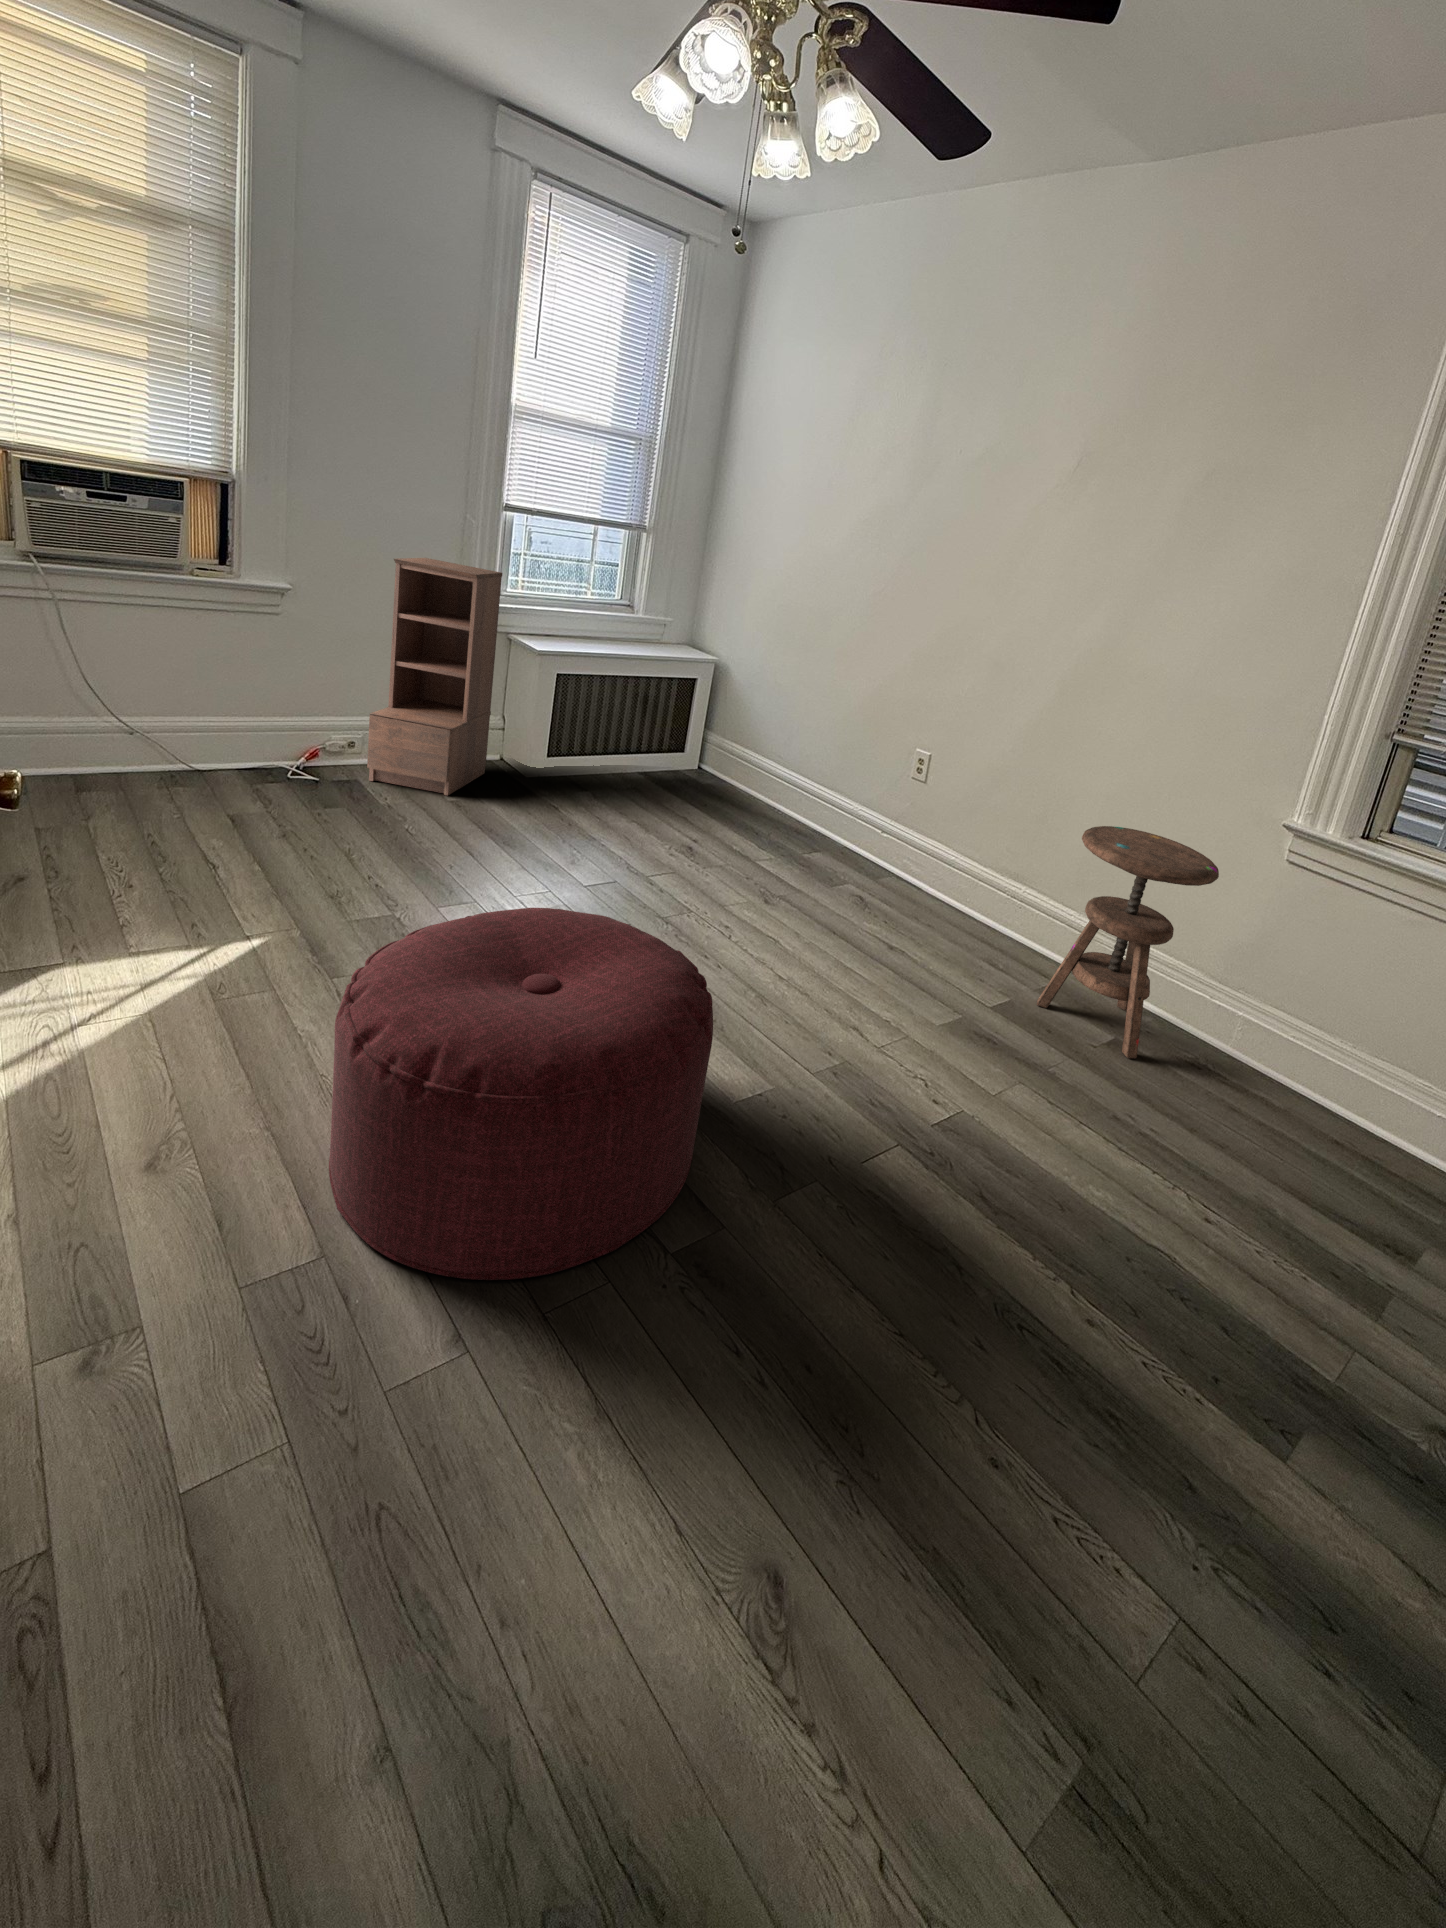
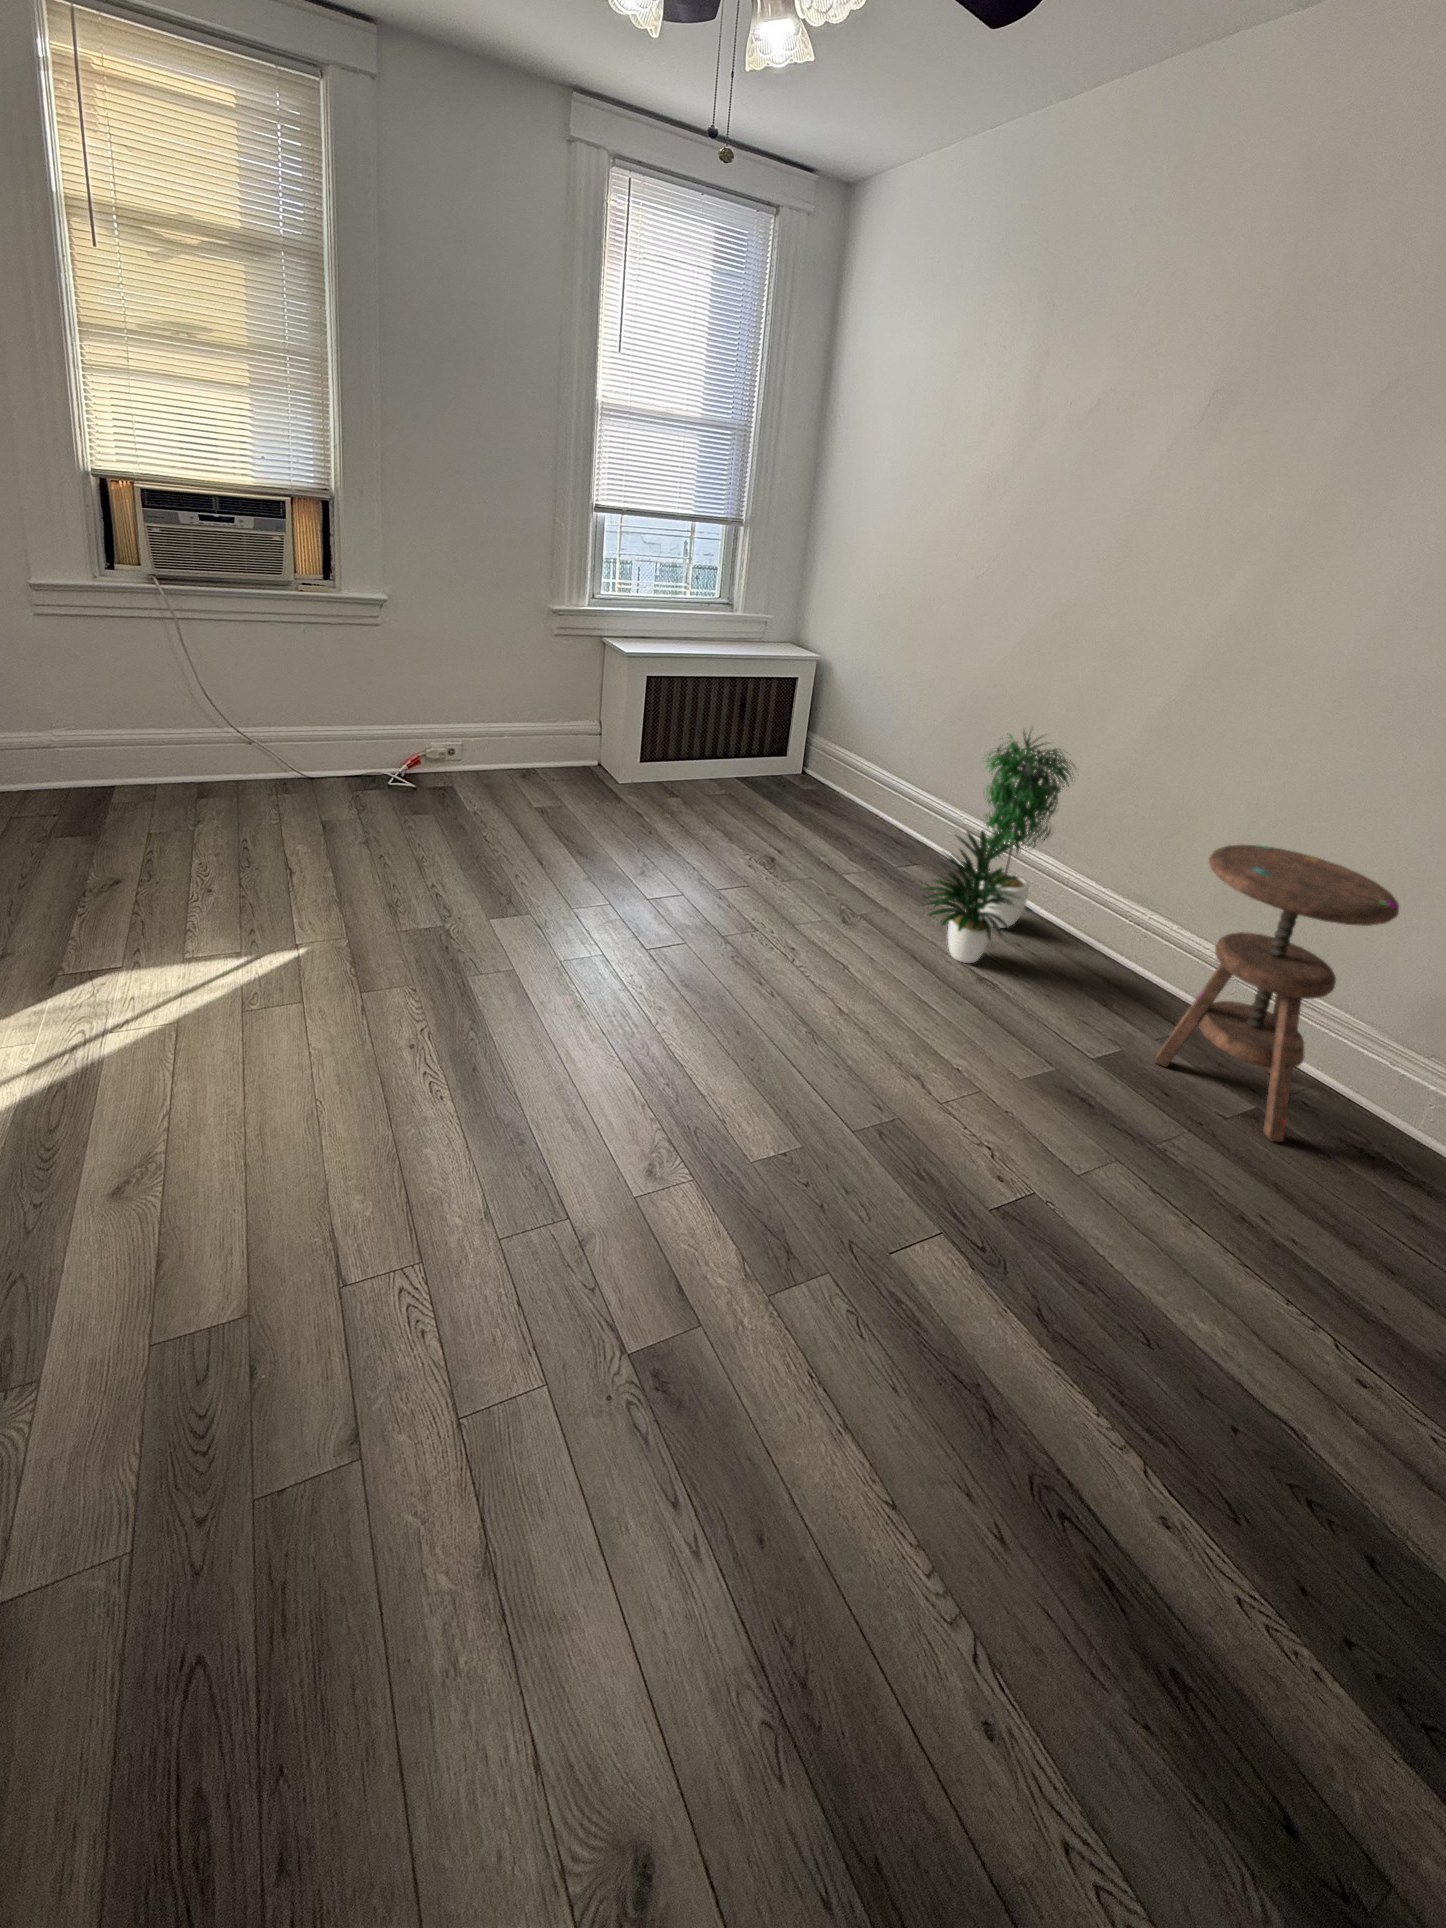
bookshelf: present [367,558,502,796] -> none [456,562,584,802]
potted plant: none [840,727,969,933] -> present [923,733,1071,963]
ottoman: present [329,908,713,1280] -> none [283,929,709,1364]

